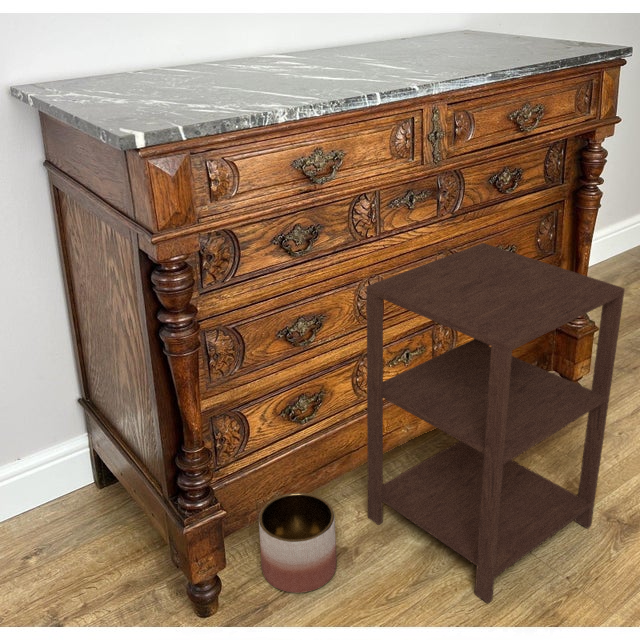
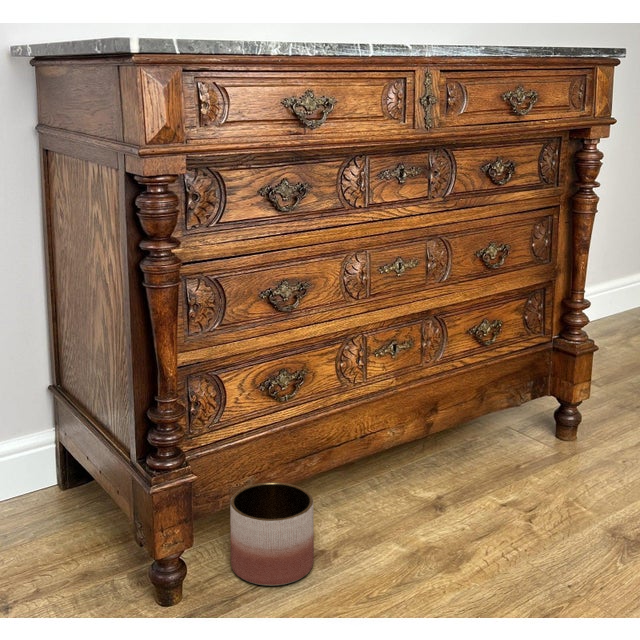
side table: present [366,243,625,603] -> none [348,231,620,599]

